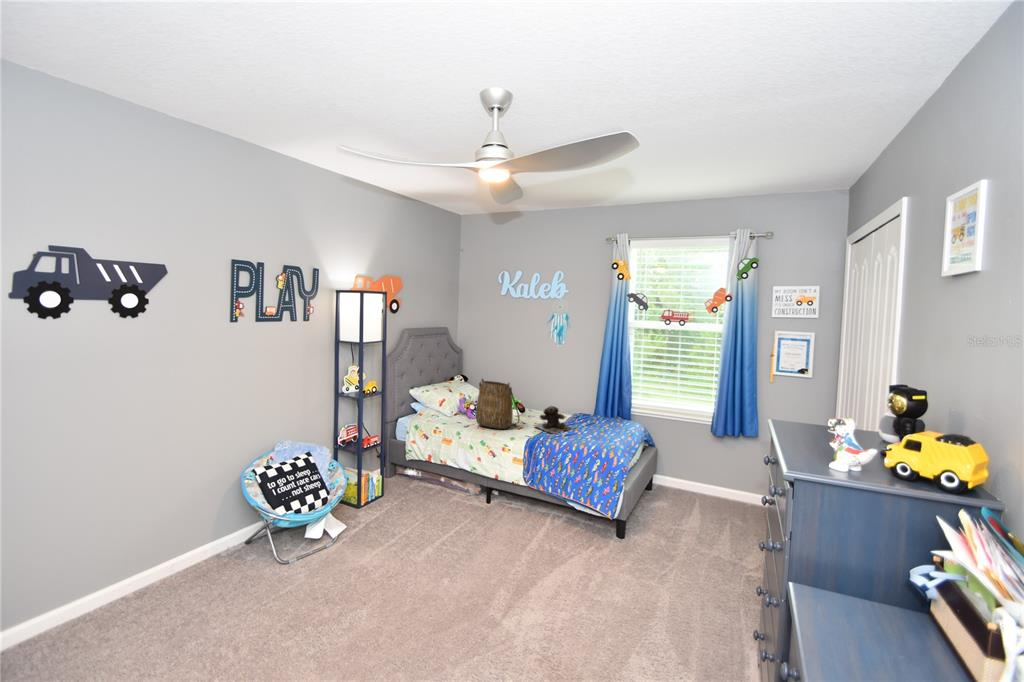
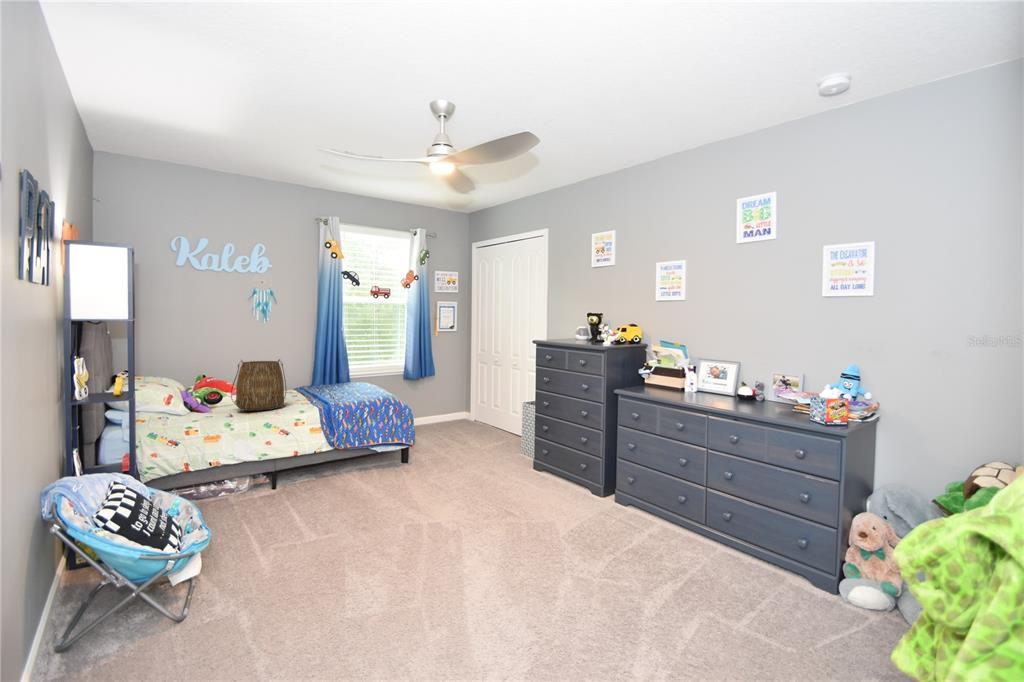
teddy bear: present [534,406,573,433] -> none [299,377,337,400]

